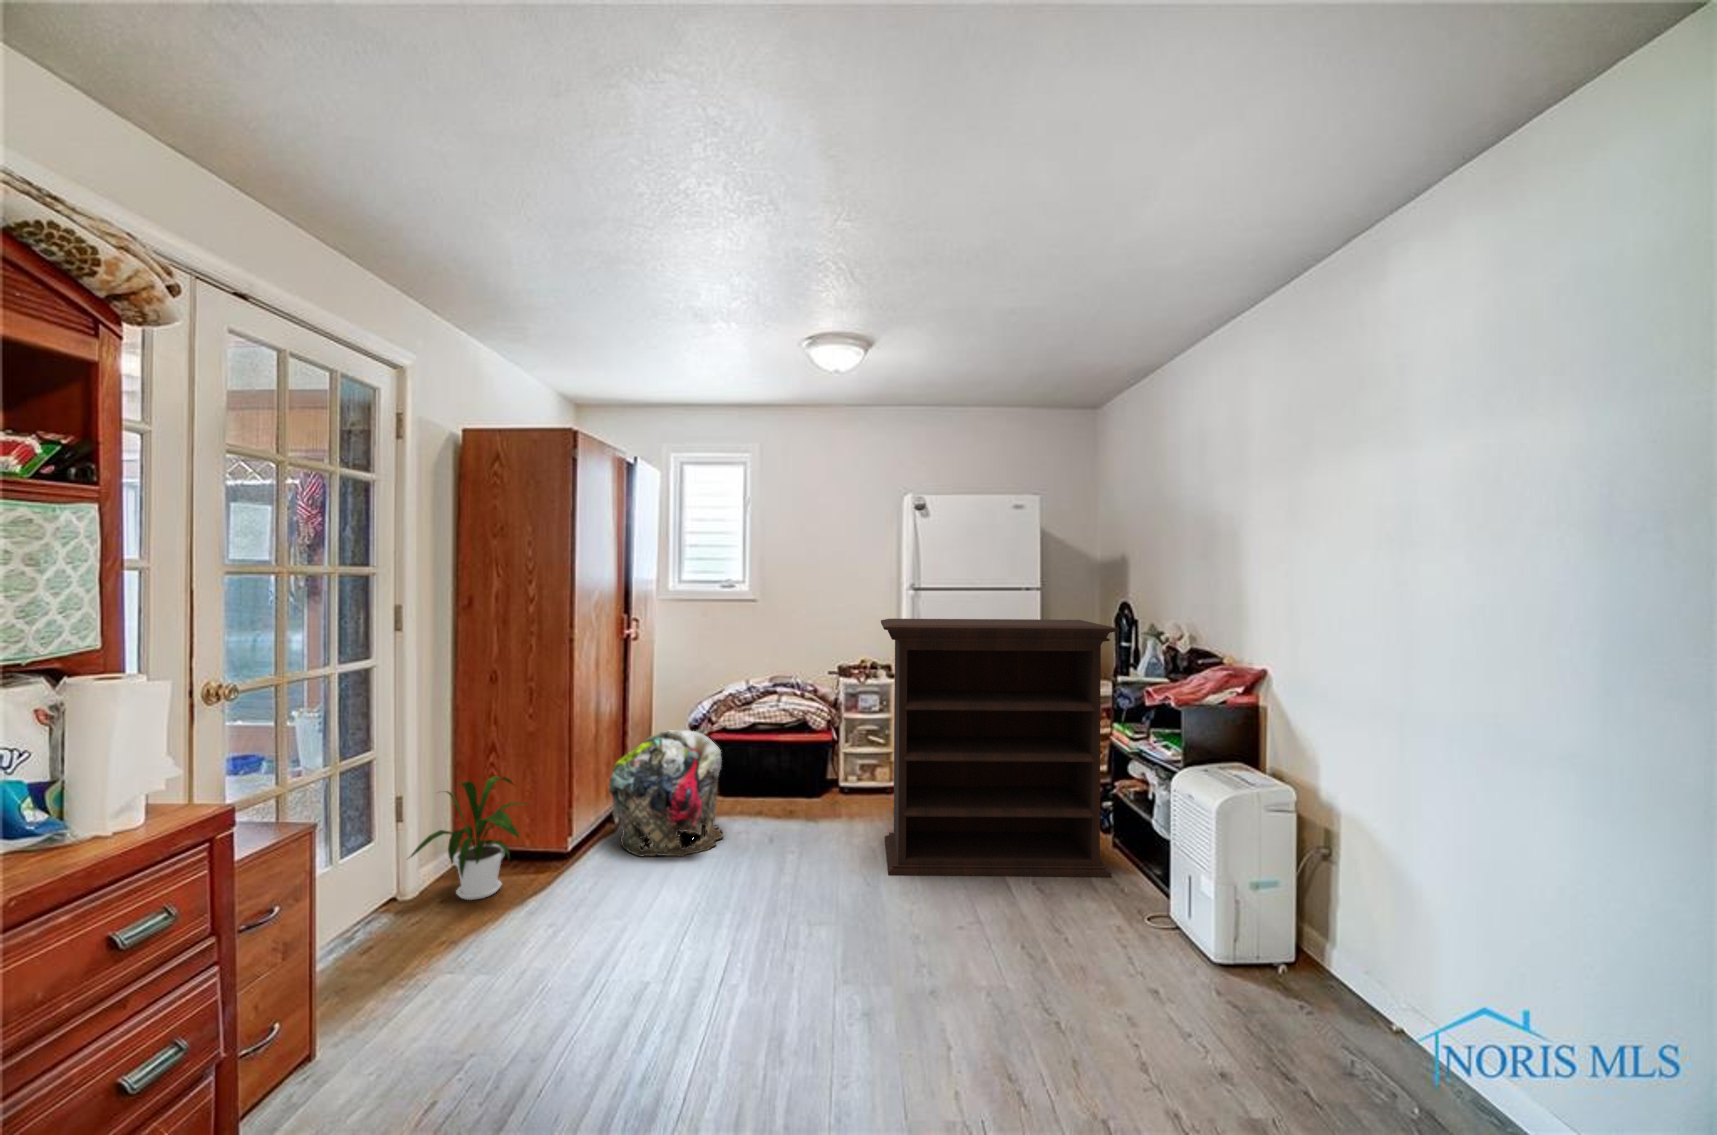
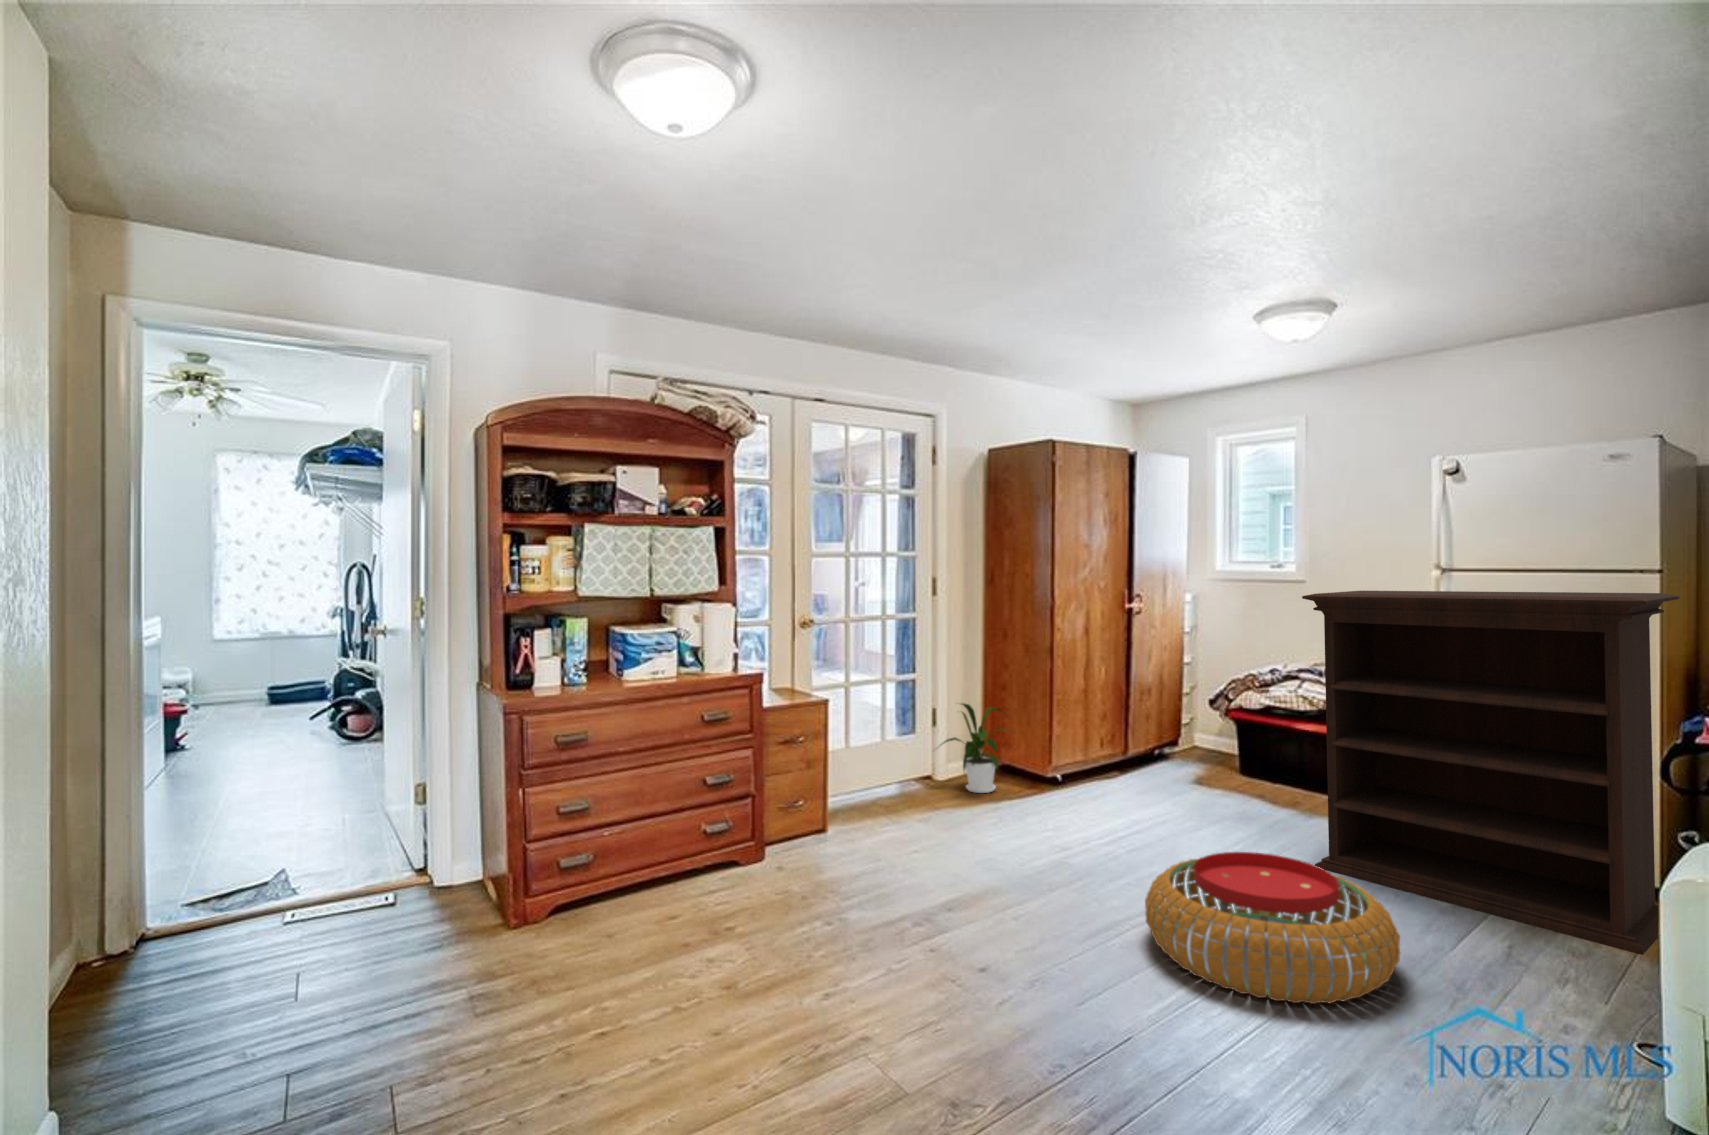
laundry basket: present [609,730,723,857] -> none [1090,697,1202,809]
pouf: none [882,890,1119,1069] -> present [1145,852,1400,1004]

